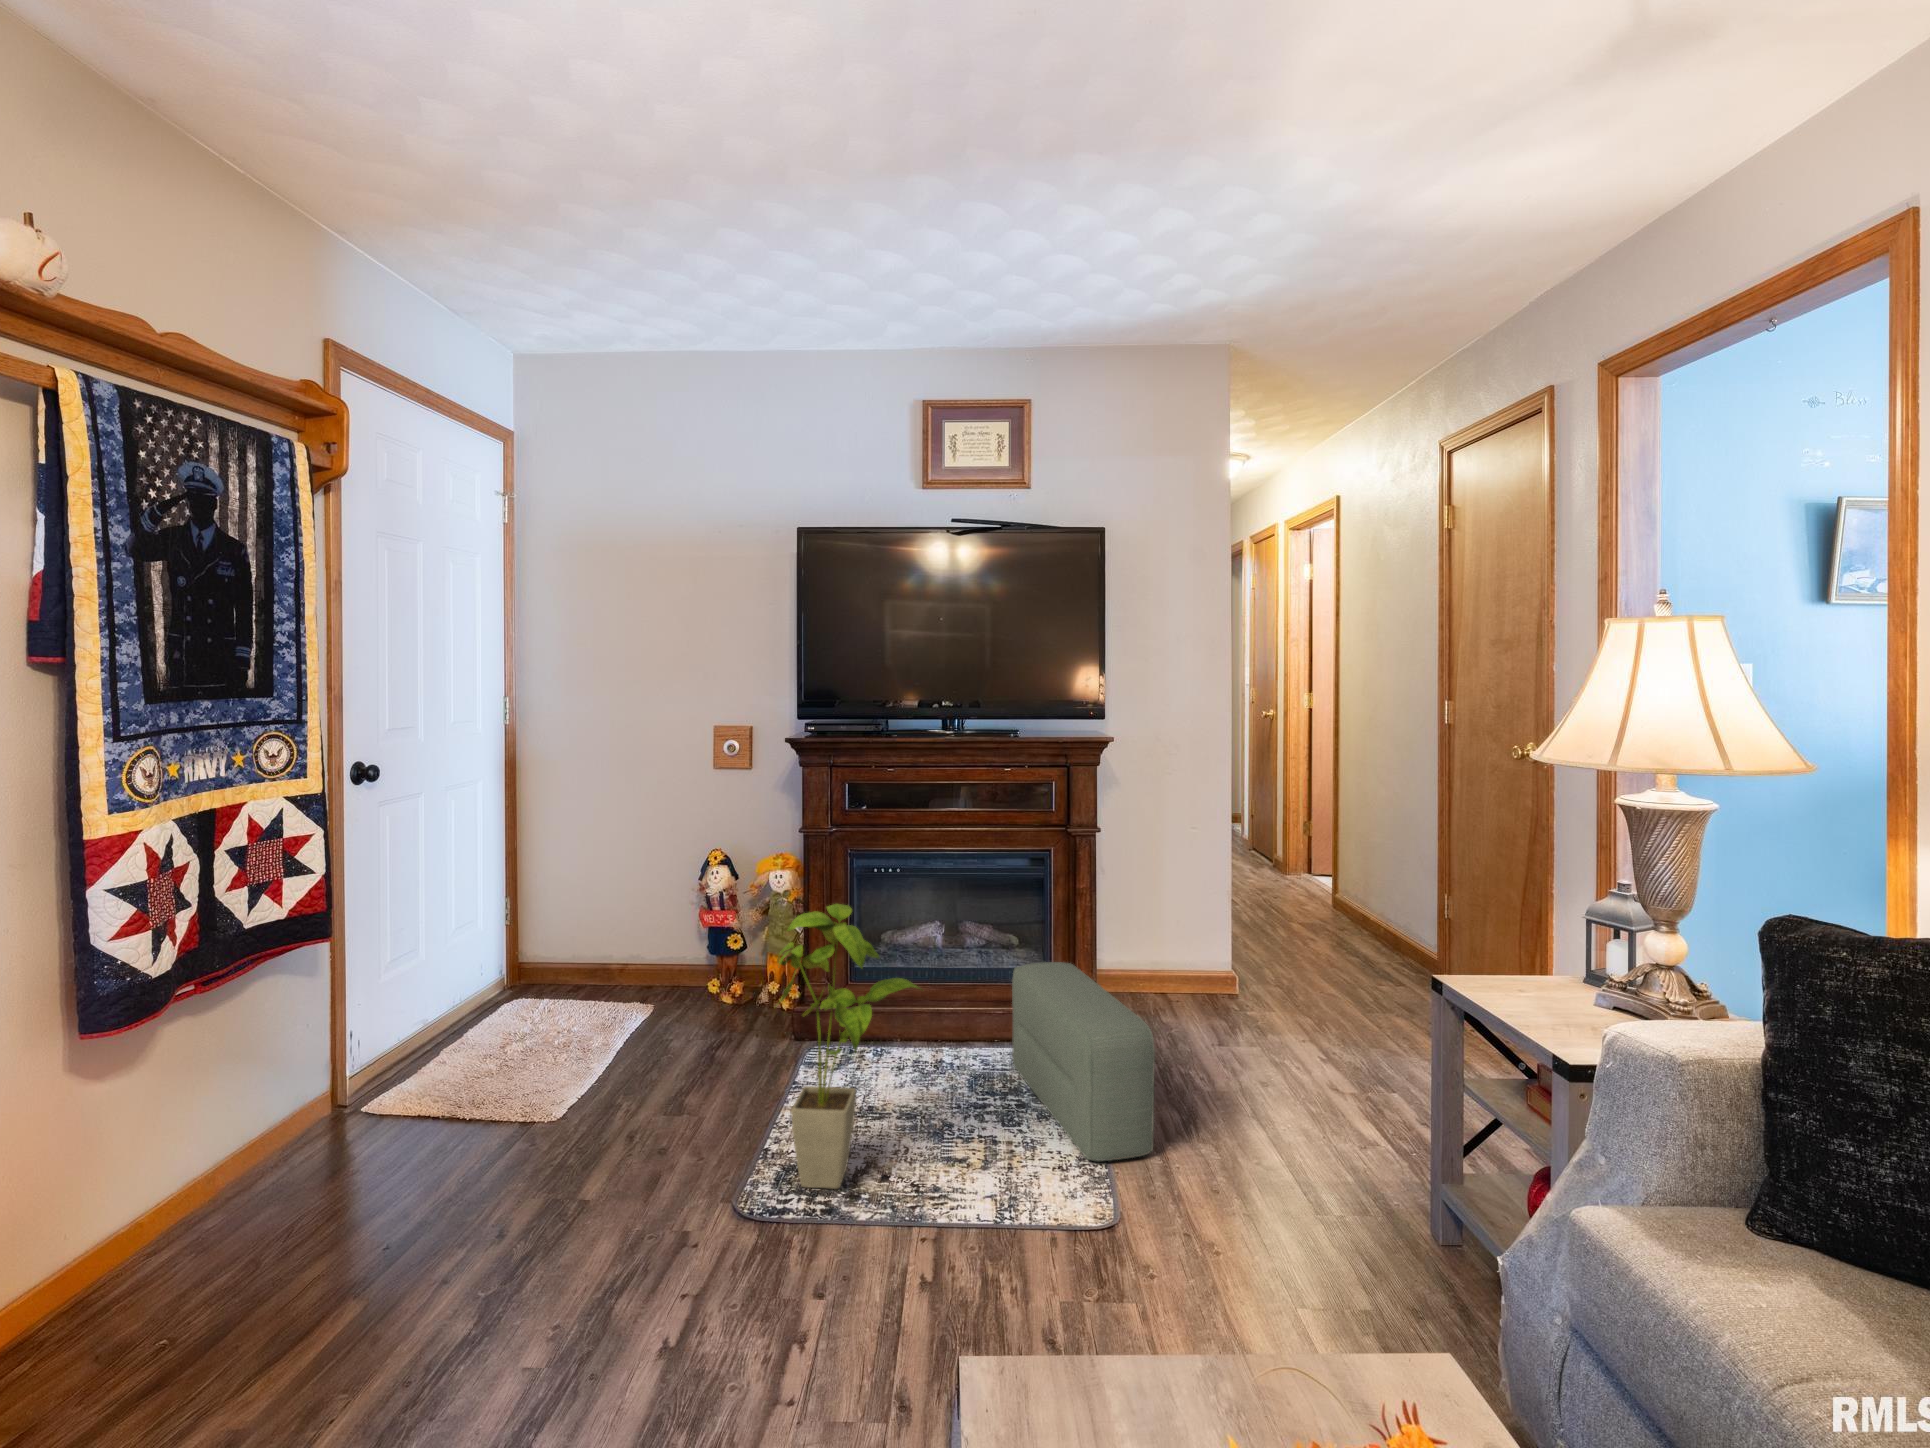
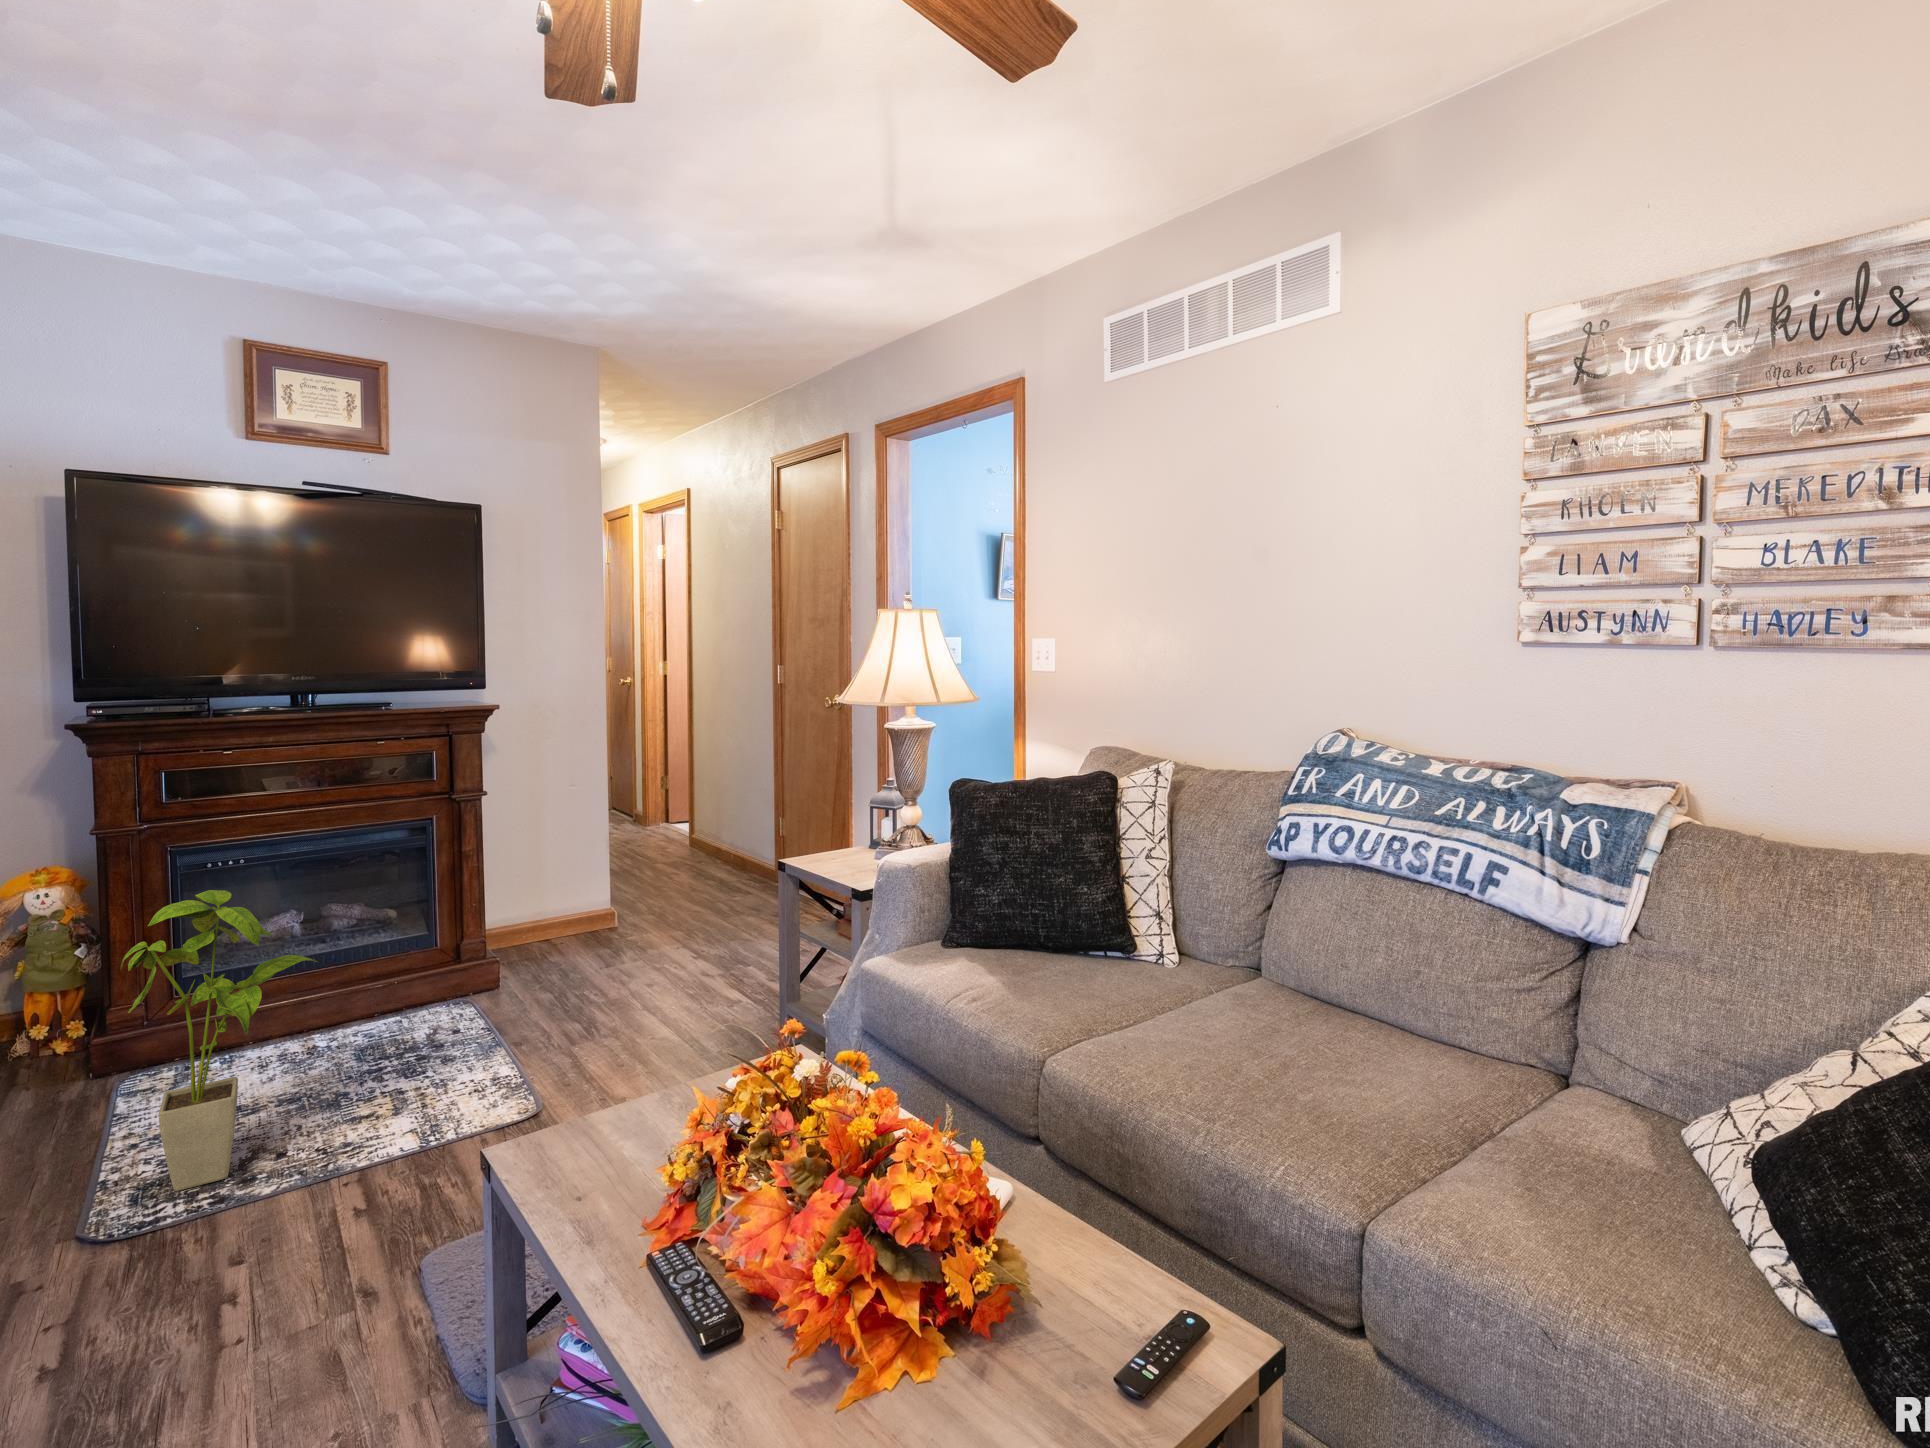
pouf: present [1012,962,1155,1161] -> none [397,921,562,1079]

